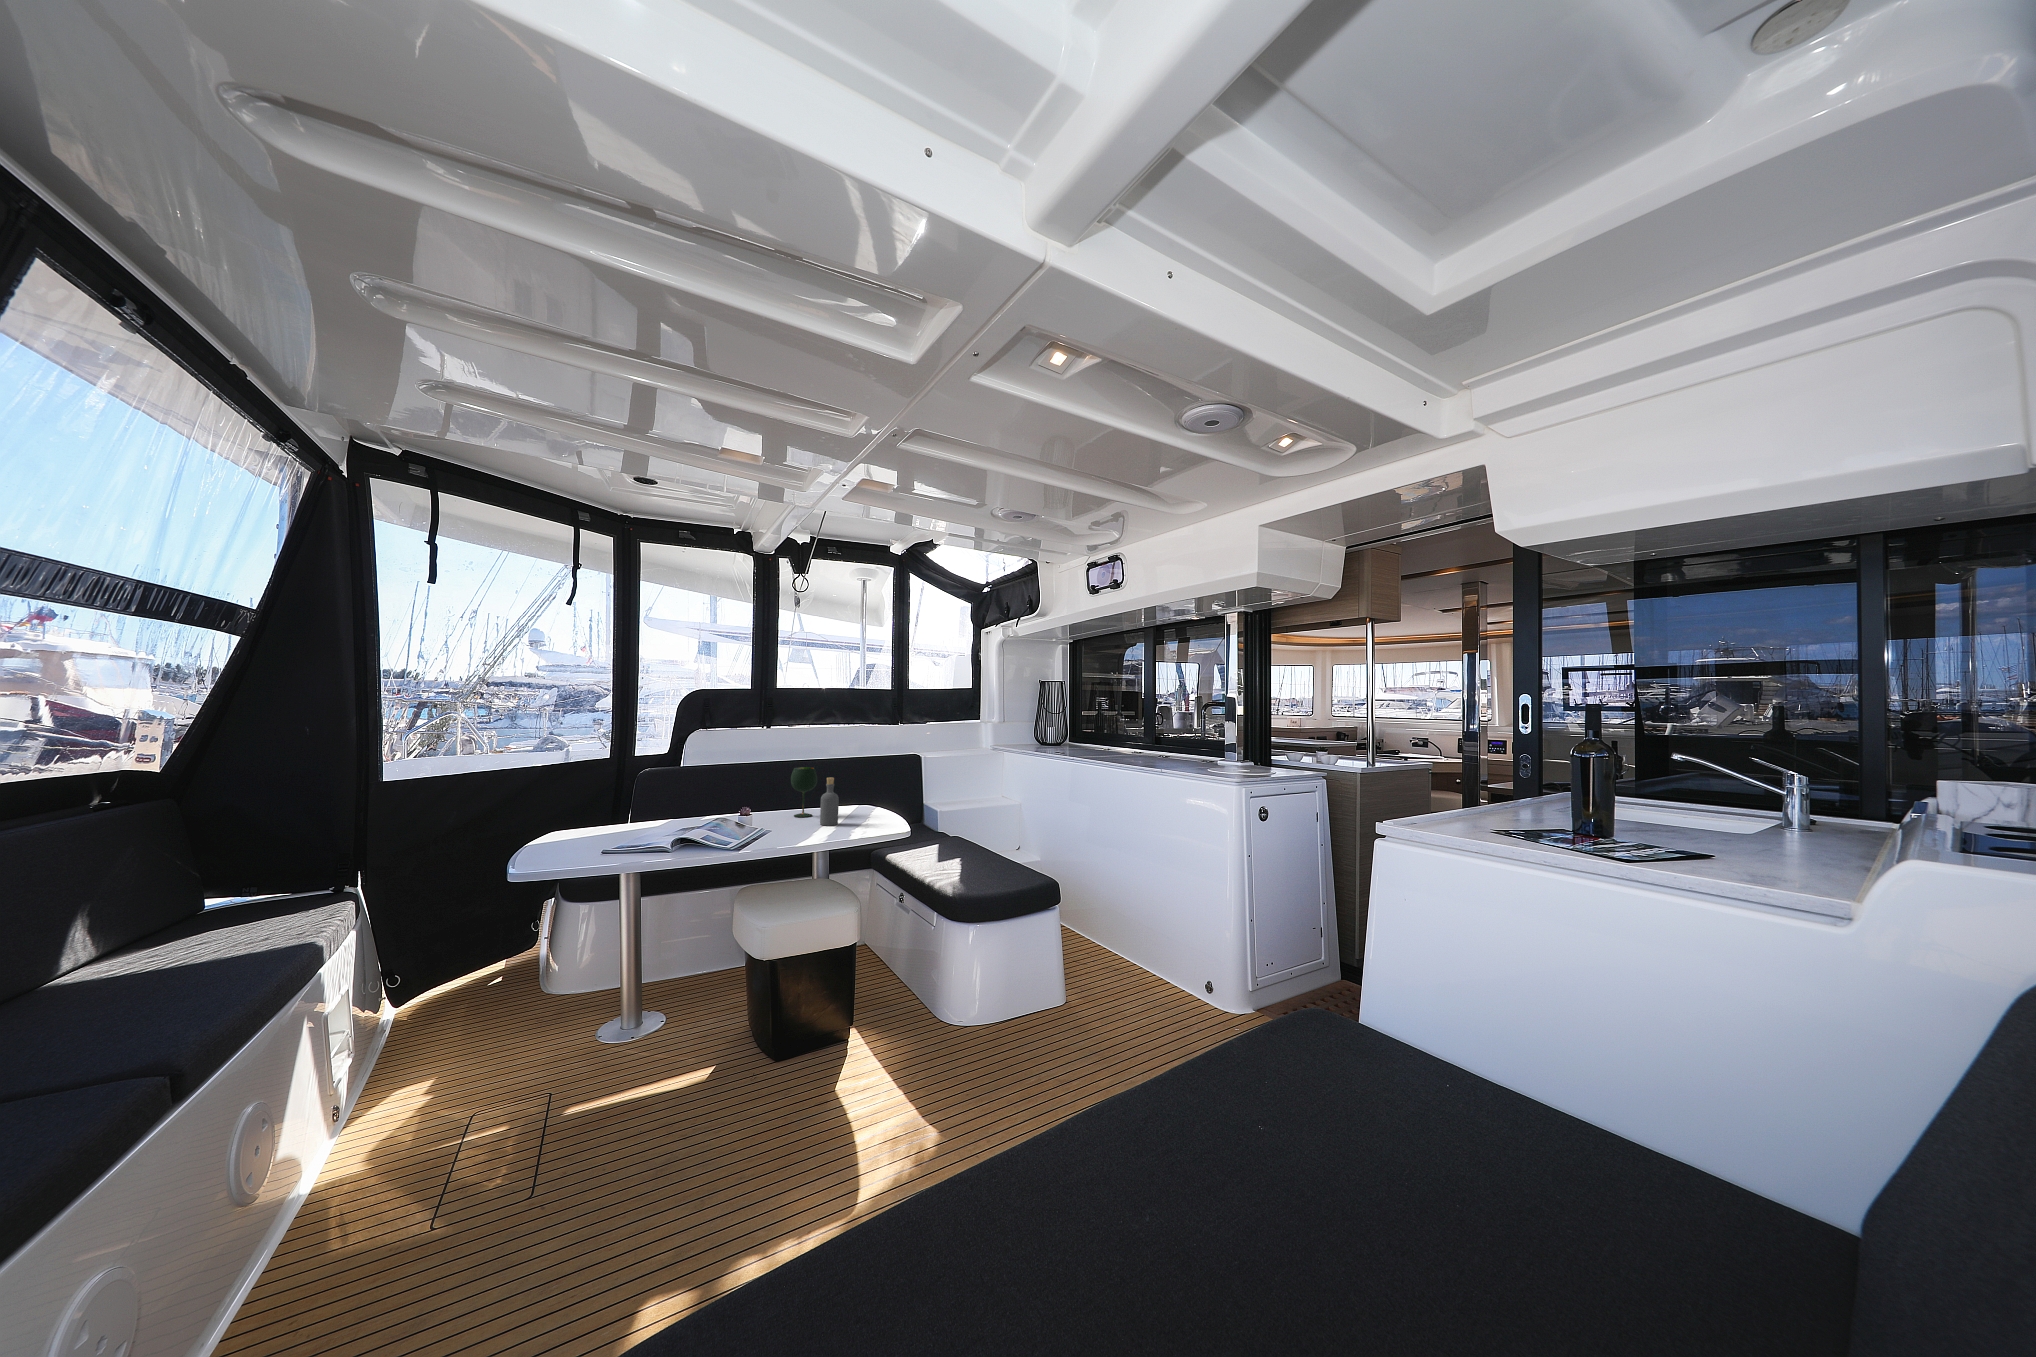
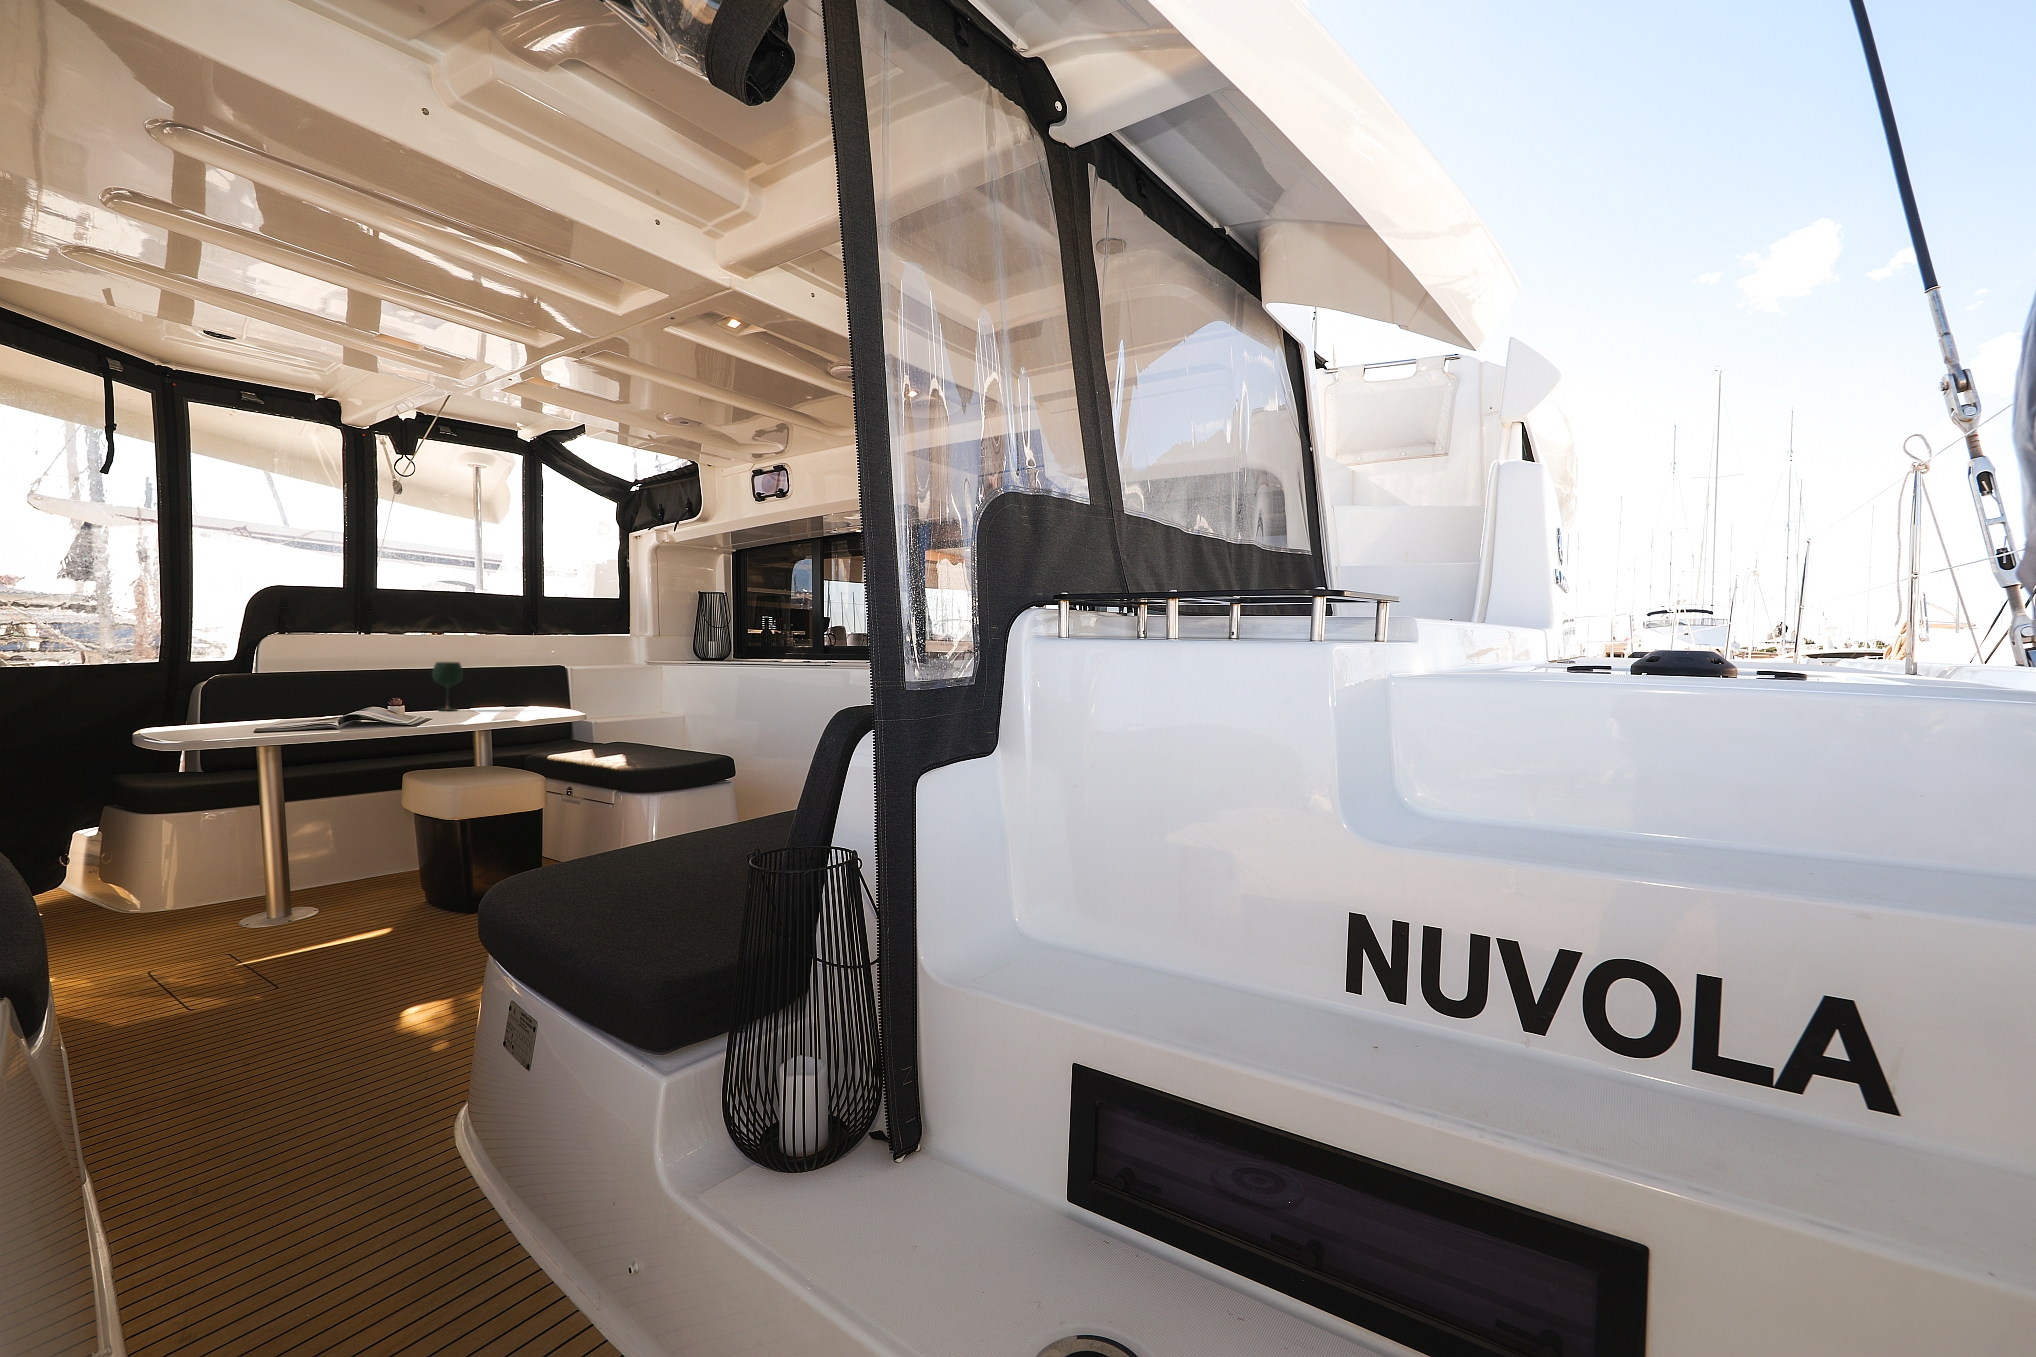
bottle: present [820,778,839,826] -> none [474,668,493,714]

